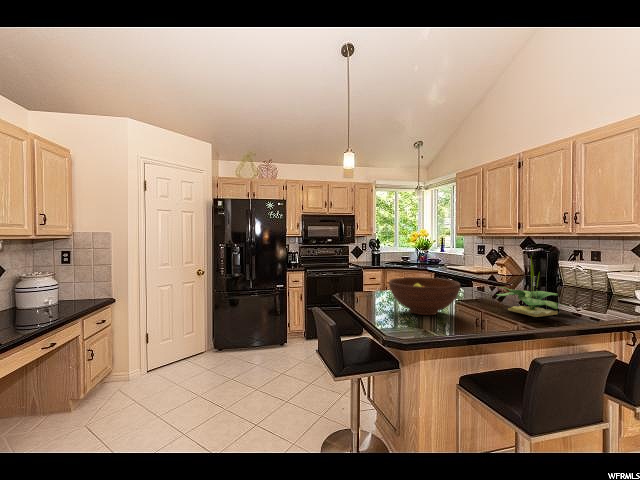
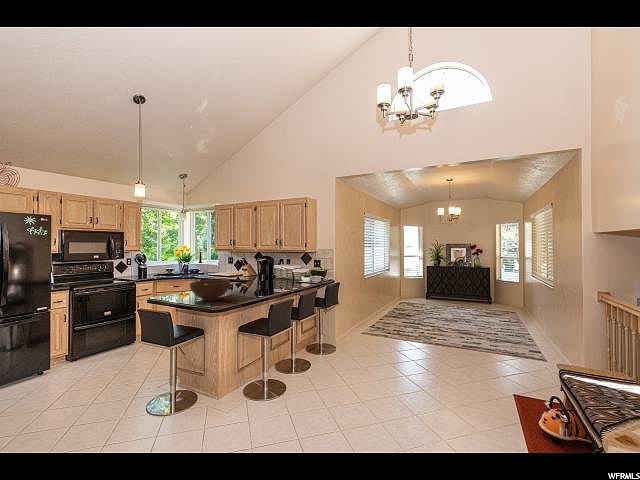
potted plant: present [497,258,569,317] -> none [246,264,278,294]

